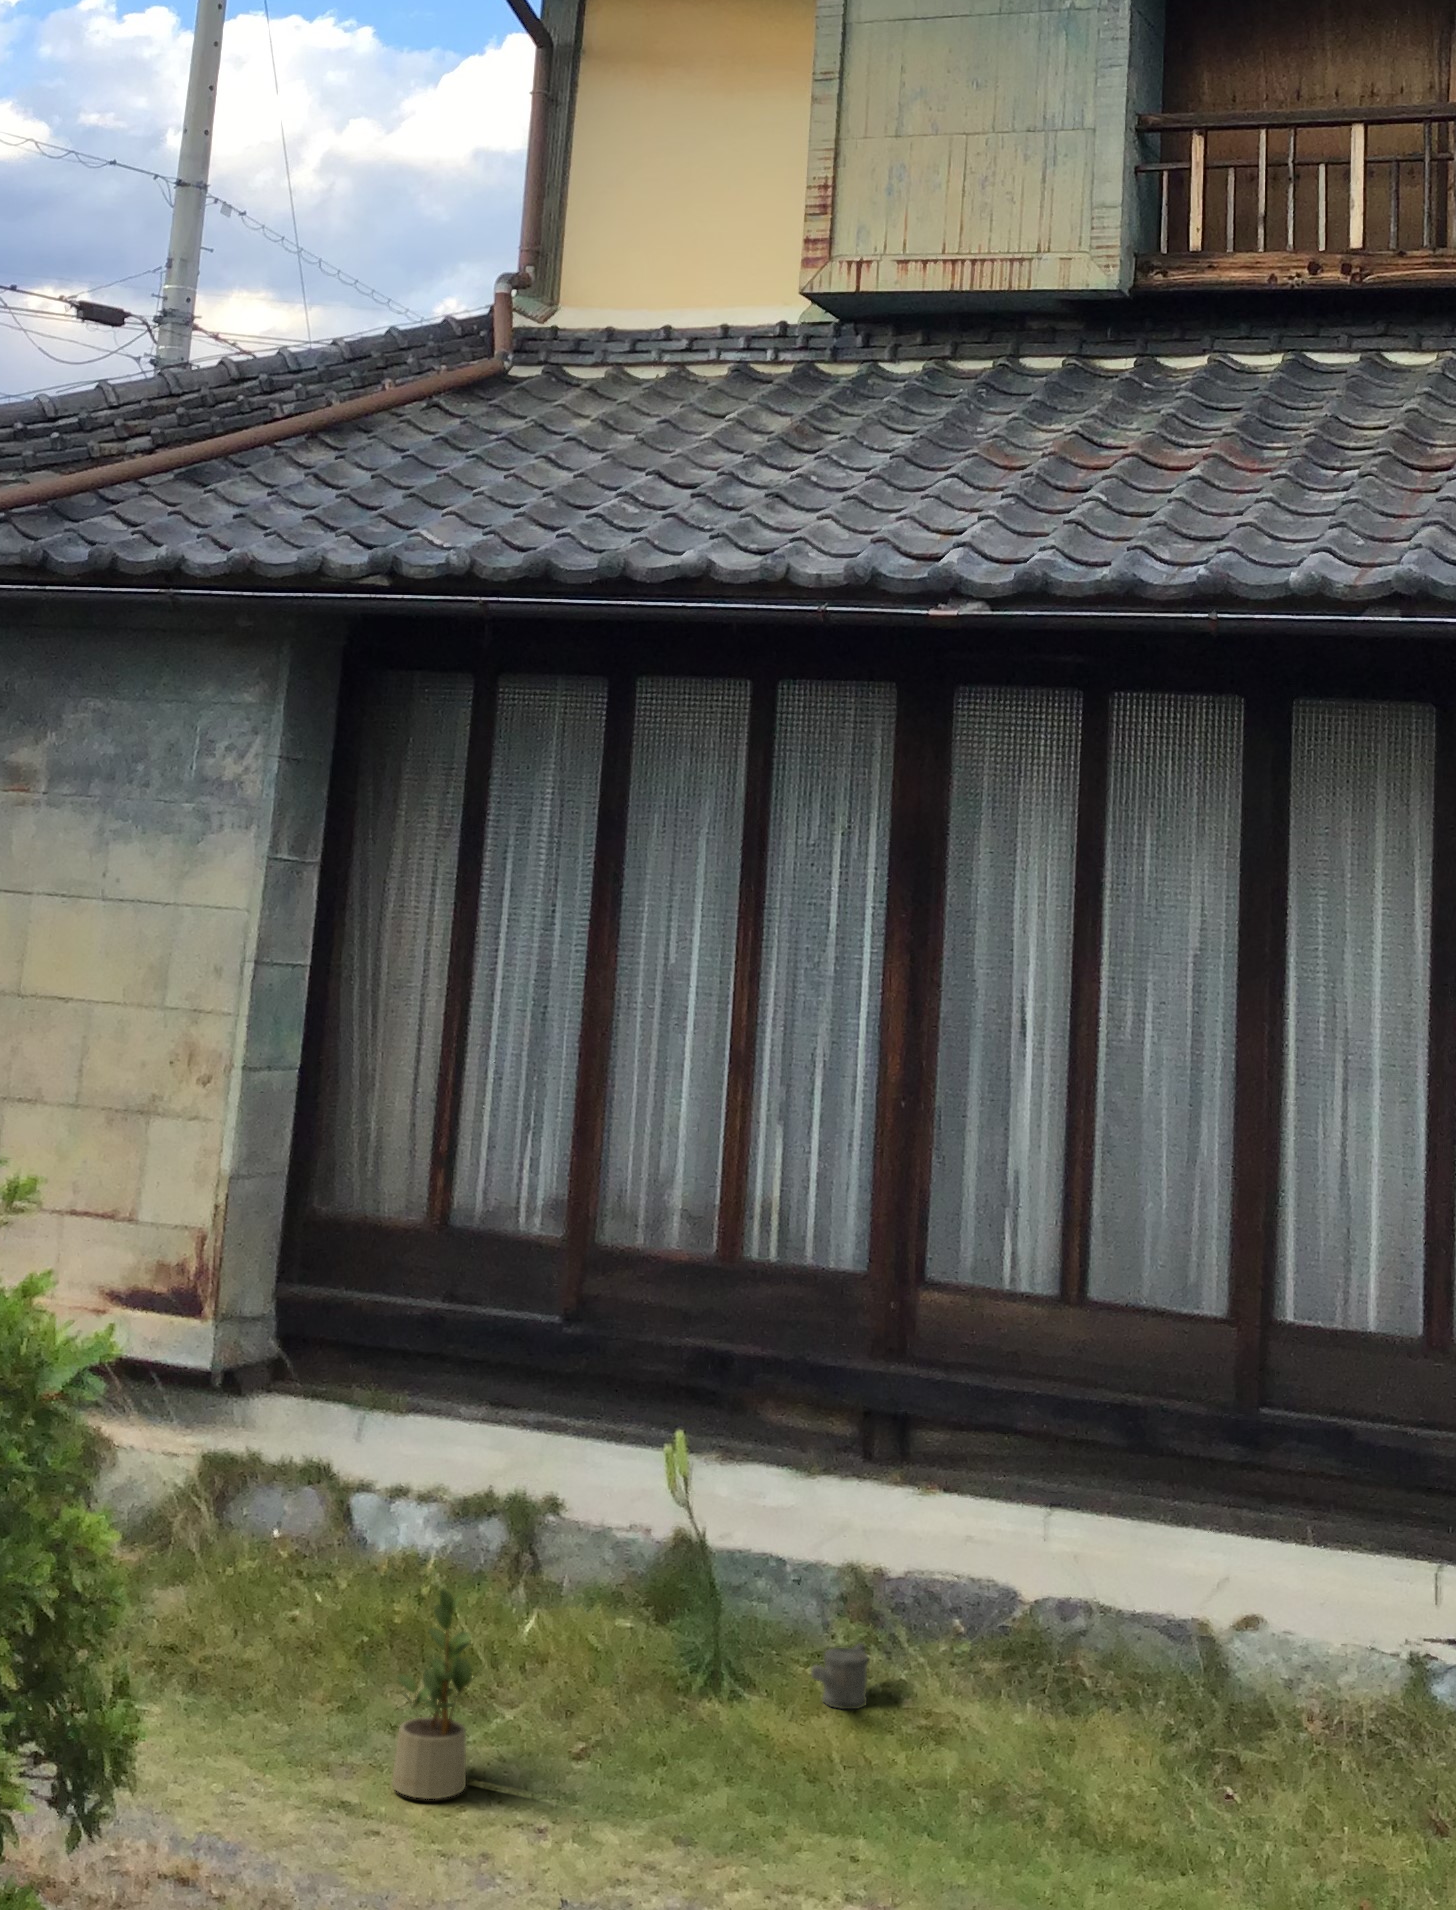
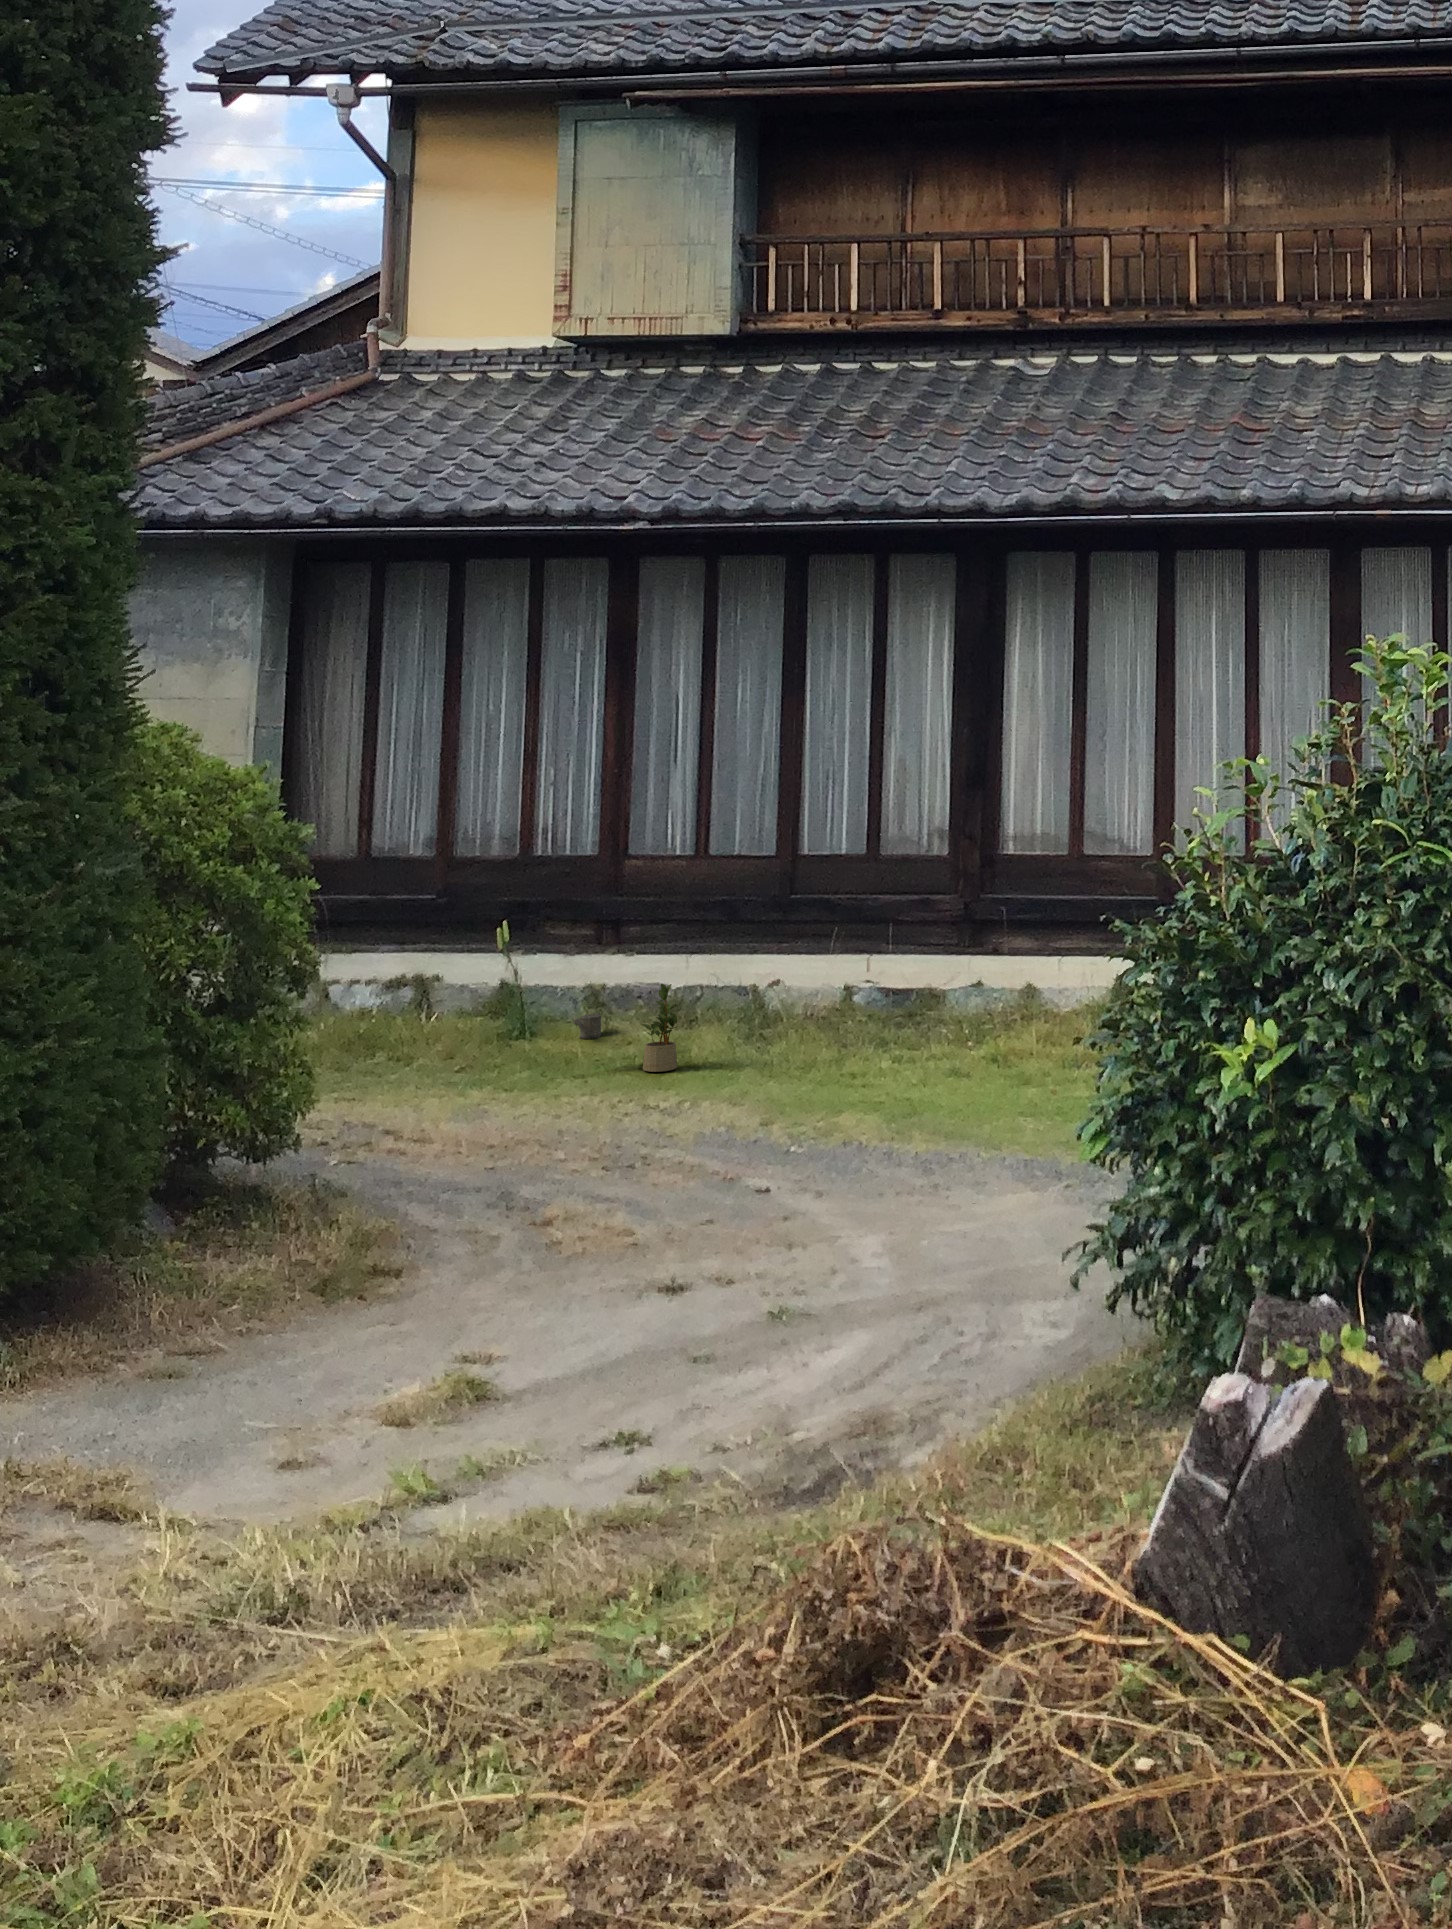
potted plant: present [392,1589,478,1799] -> present [642,983,682,1072]

